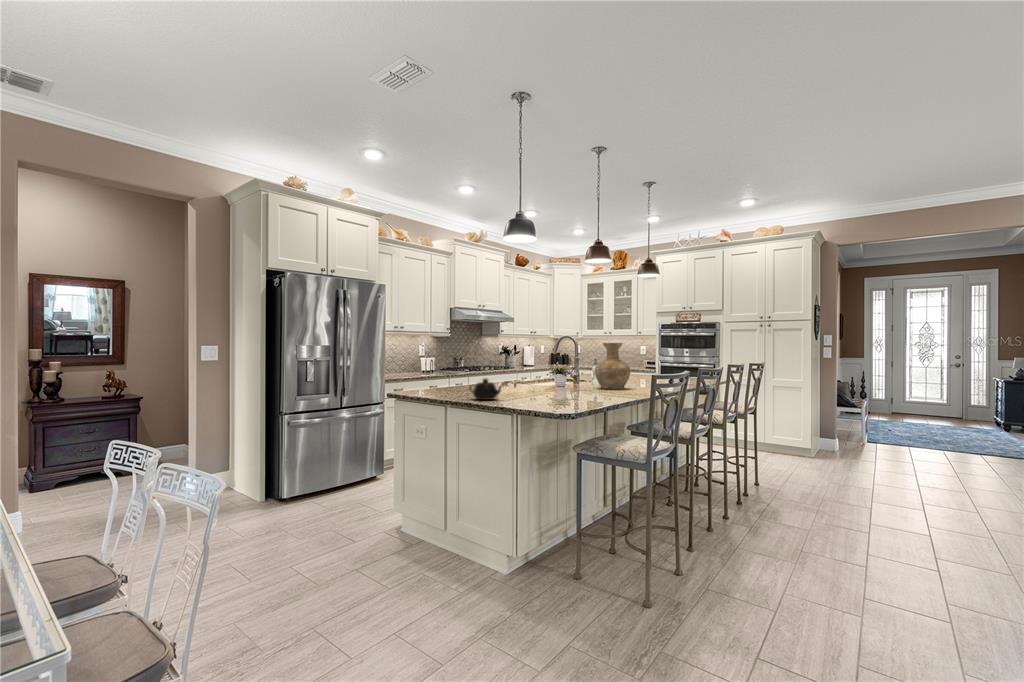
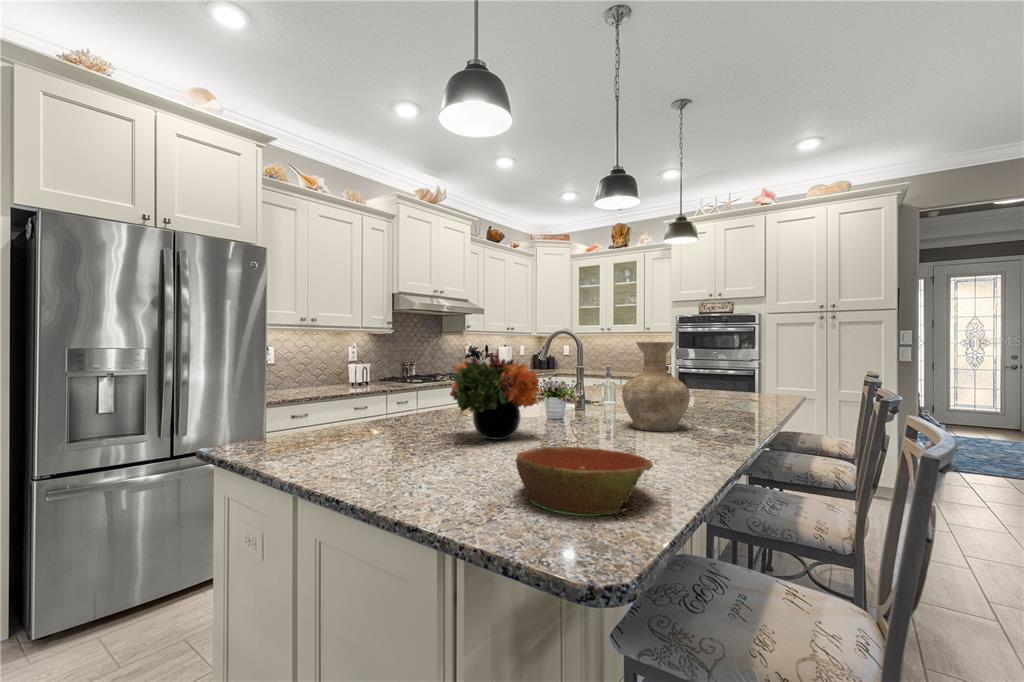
flower arrangement: none [504,348,551,391] -> present [450,354,541,440]
teapot: present [469,378,502,400] -> none [348,431,431,489]
bowl: none [538,385,590,404] -> present [516,447,653,516]

